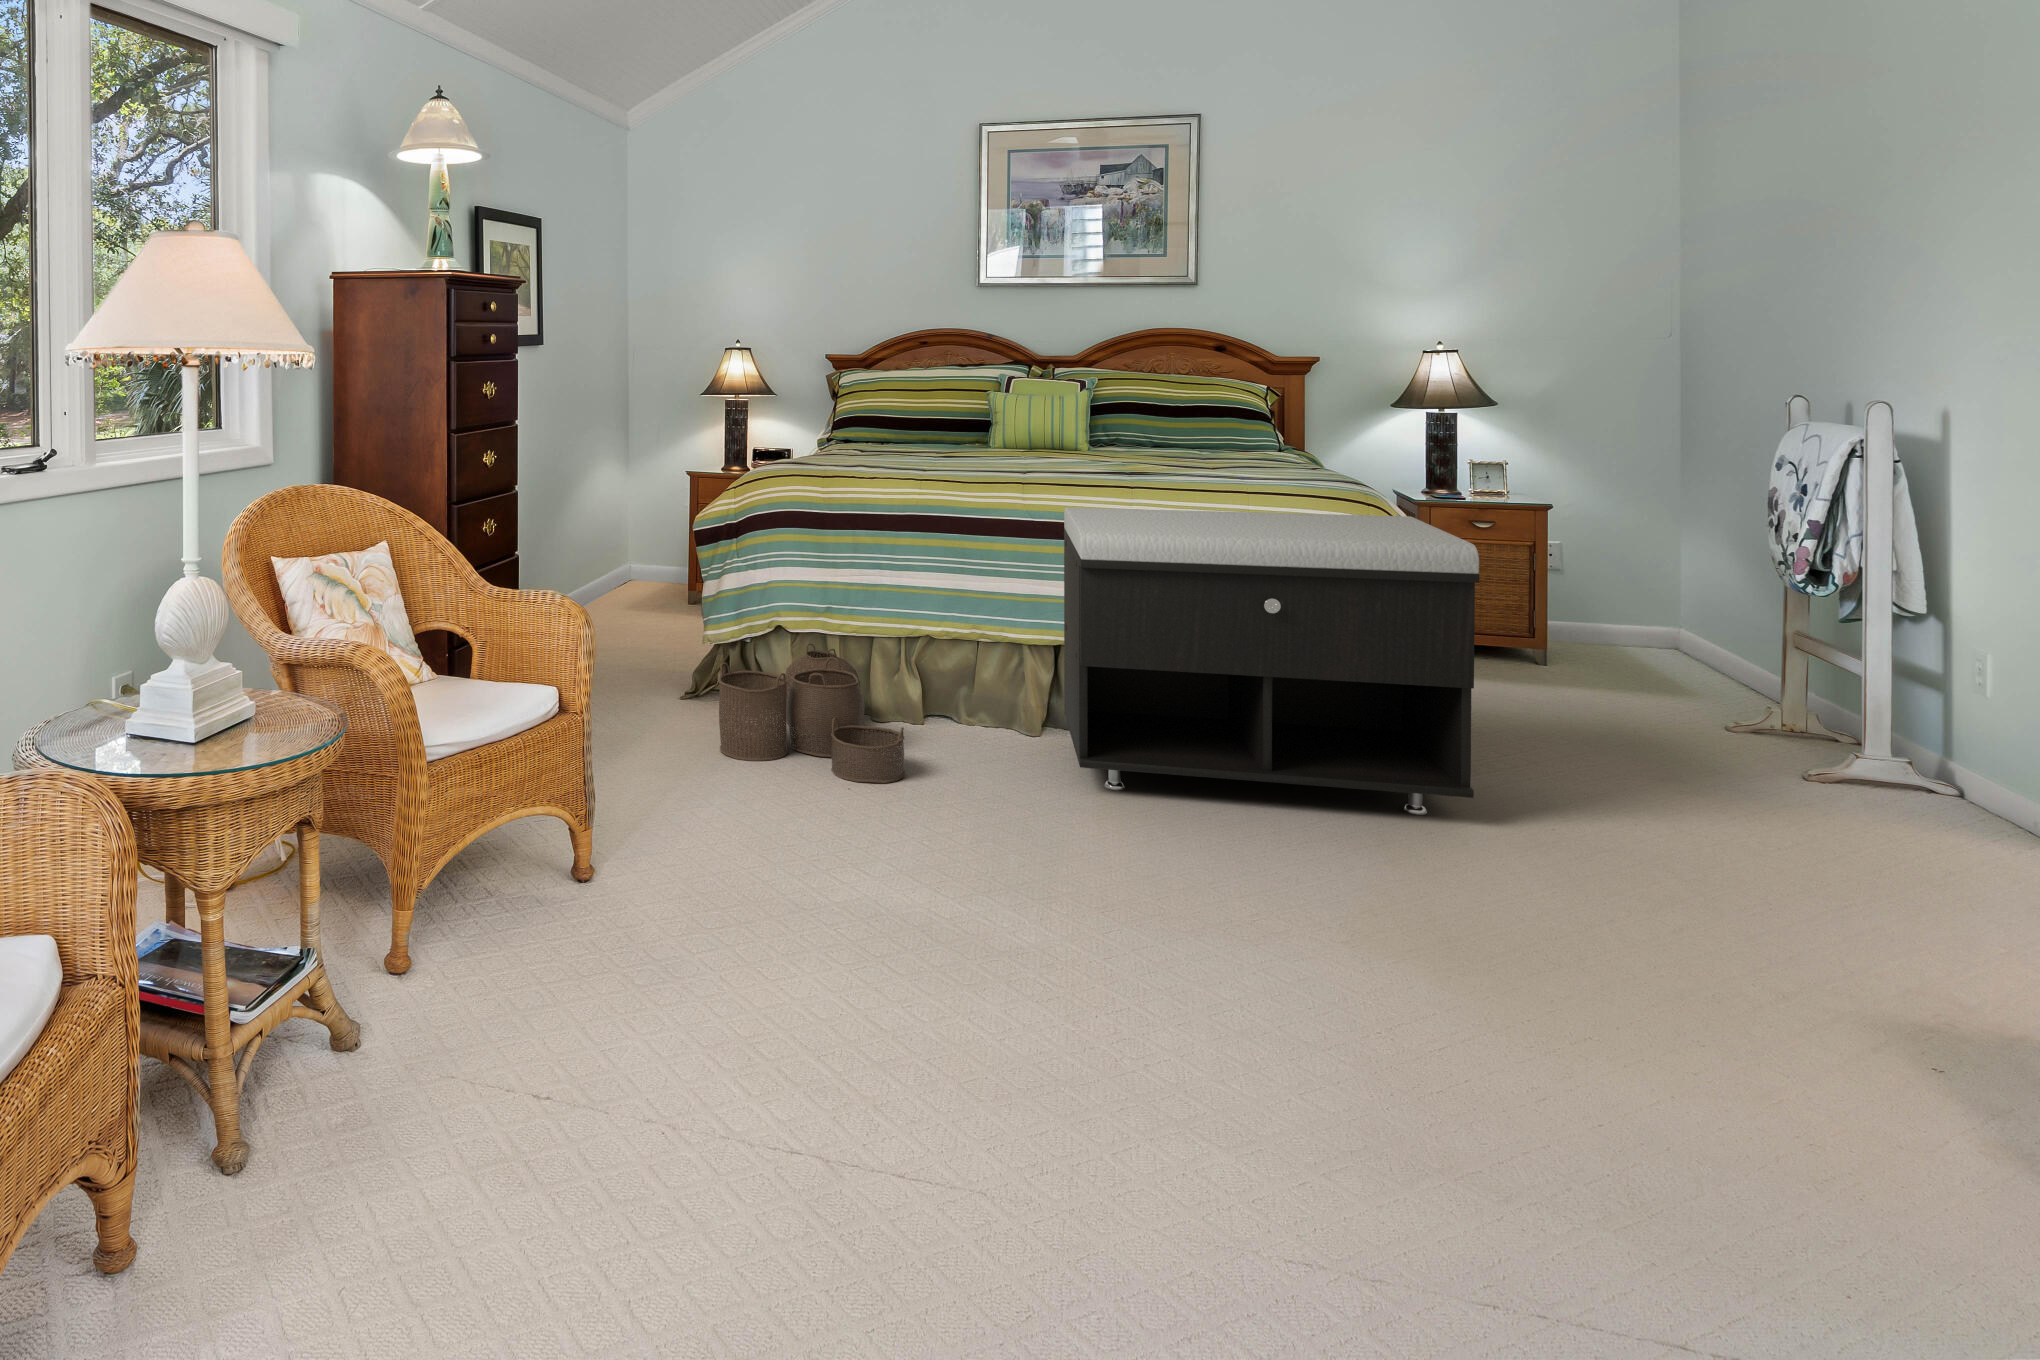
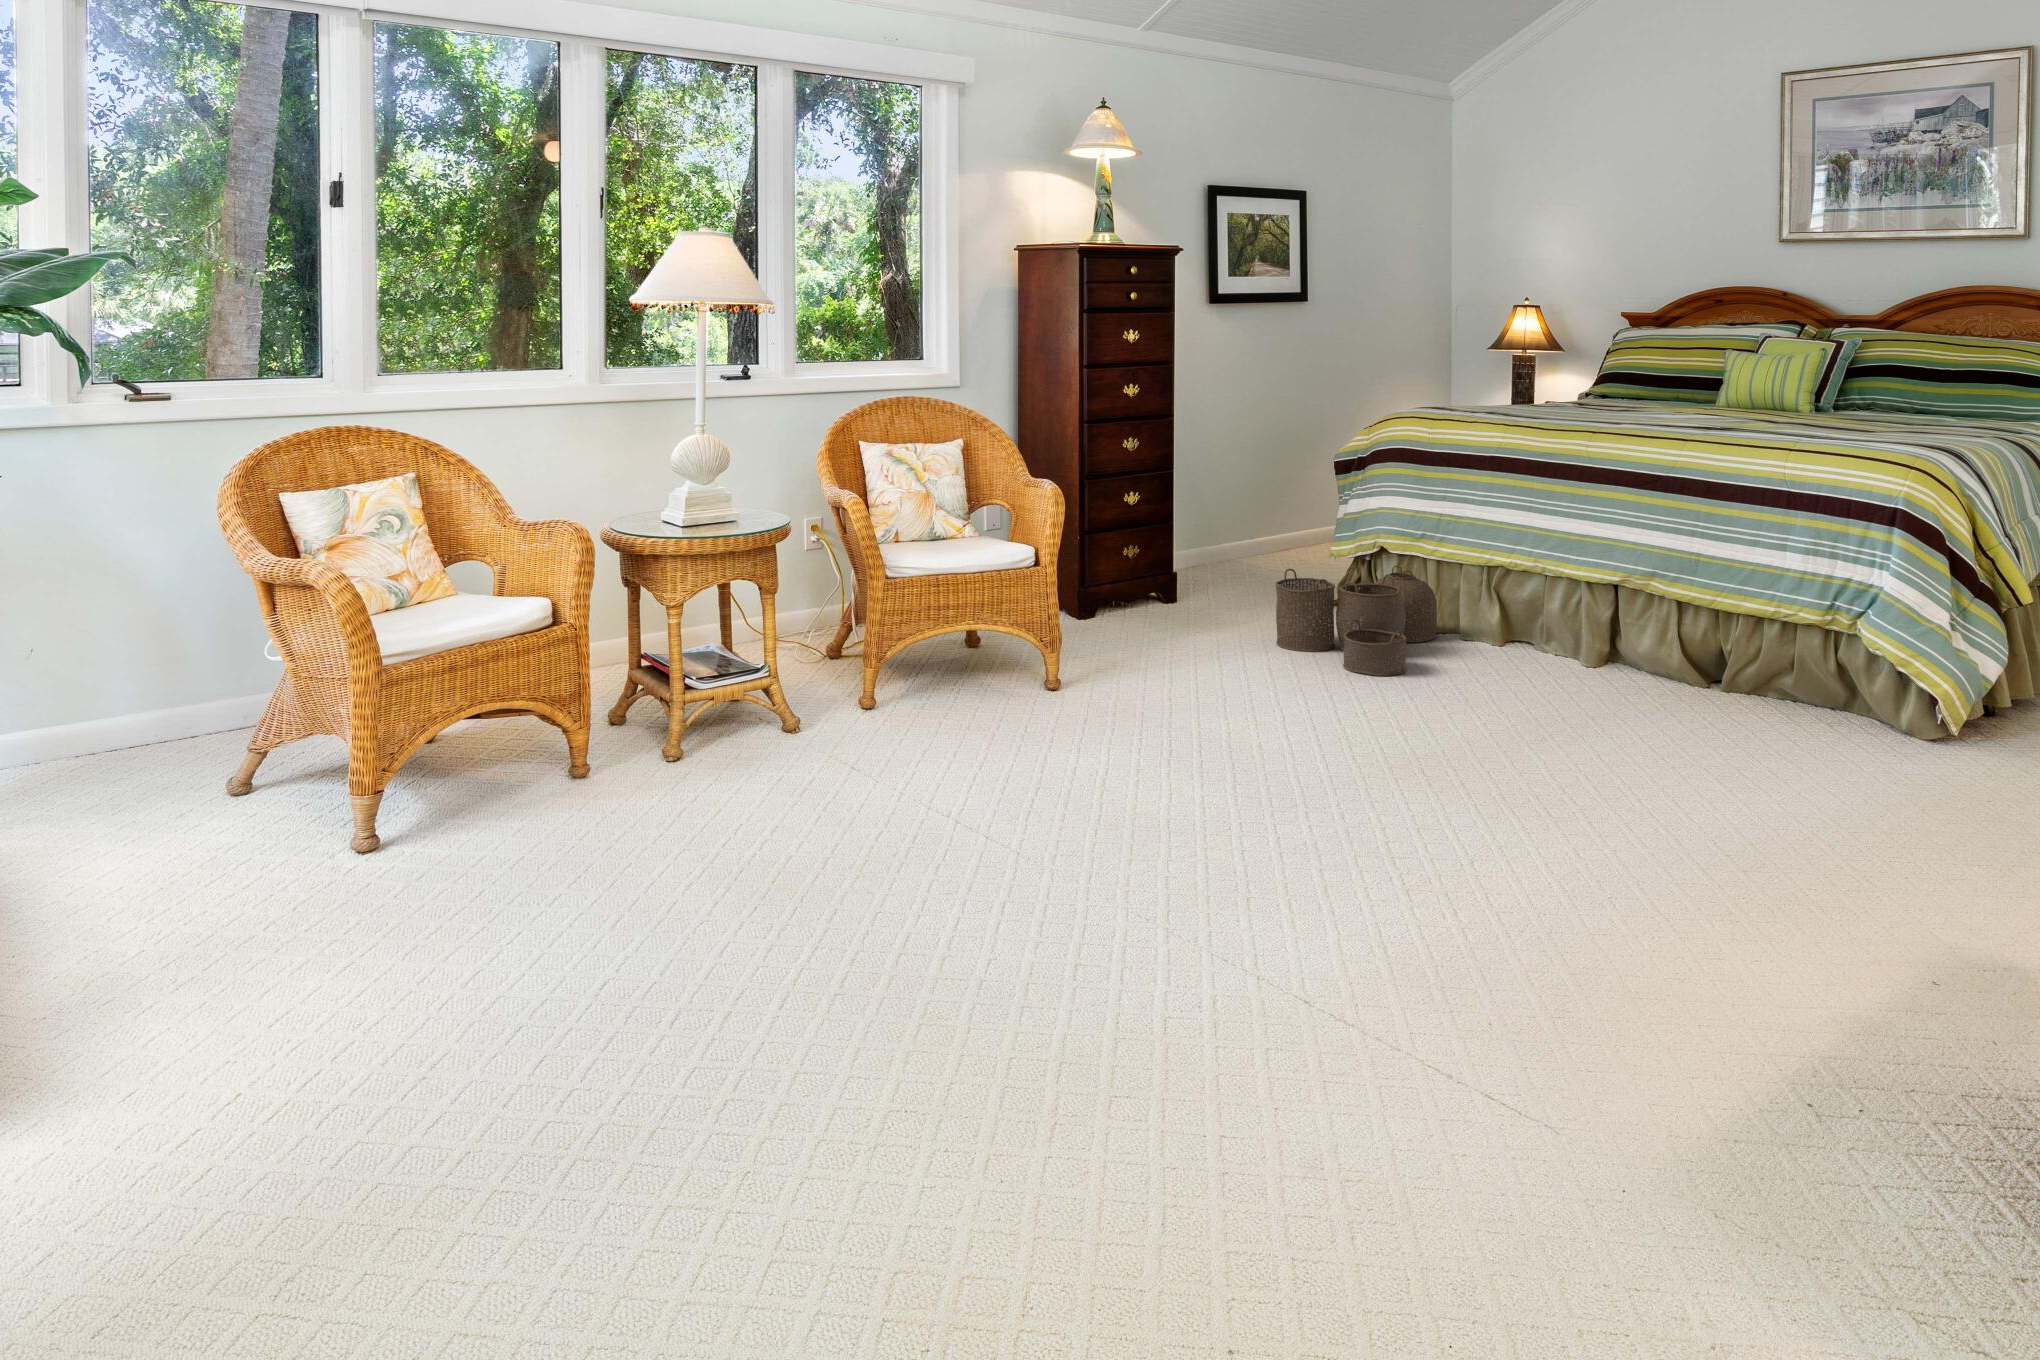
storage bench: present [1064,508,1479,815] -> none [1530,453,1937,761]

